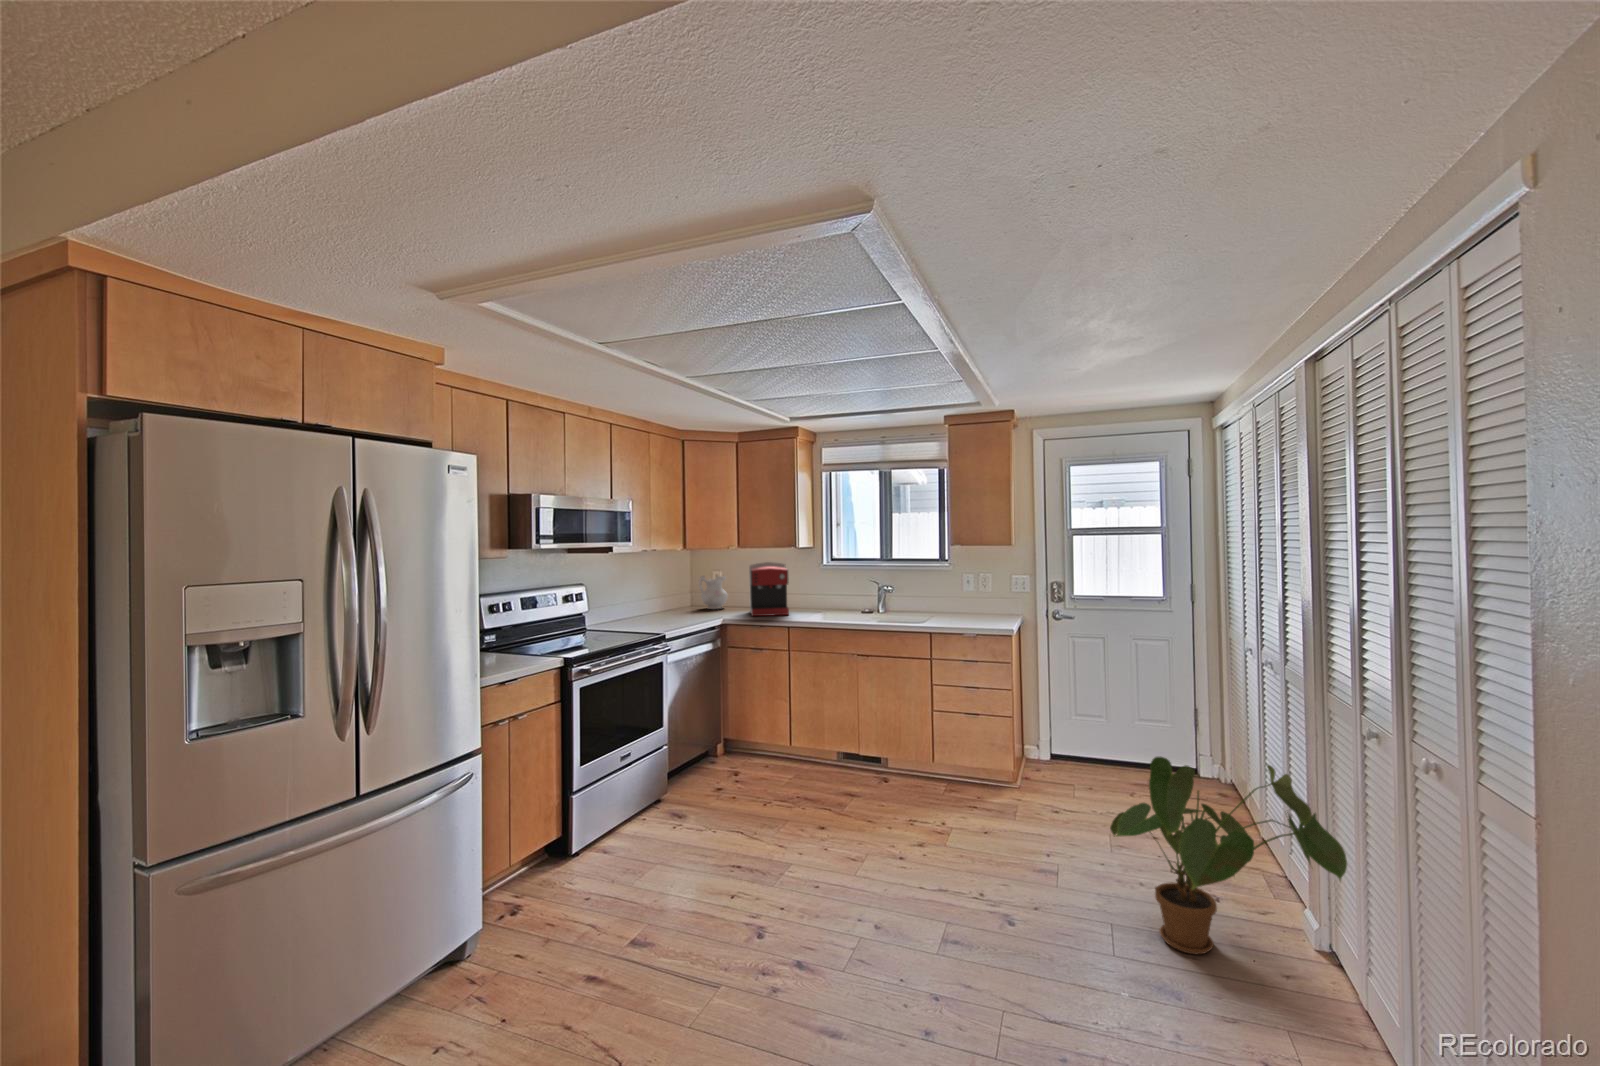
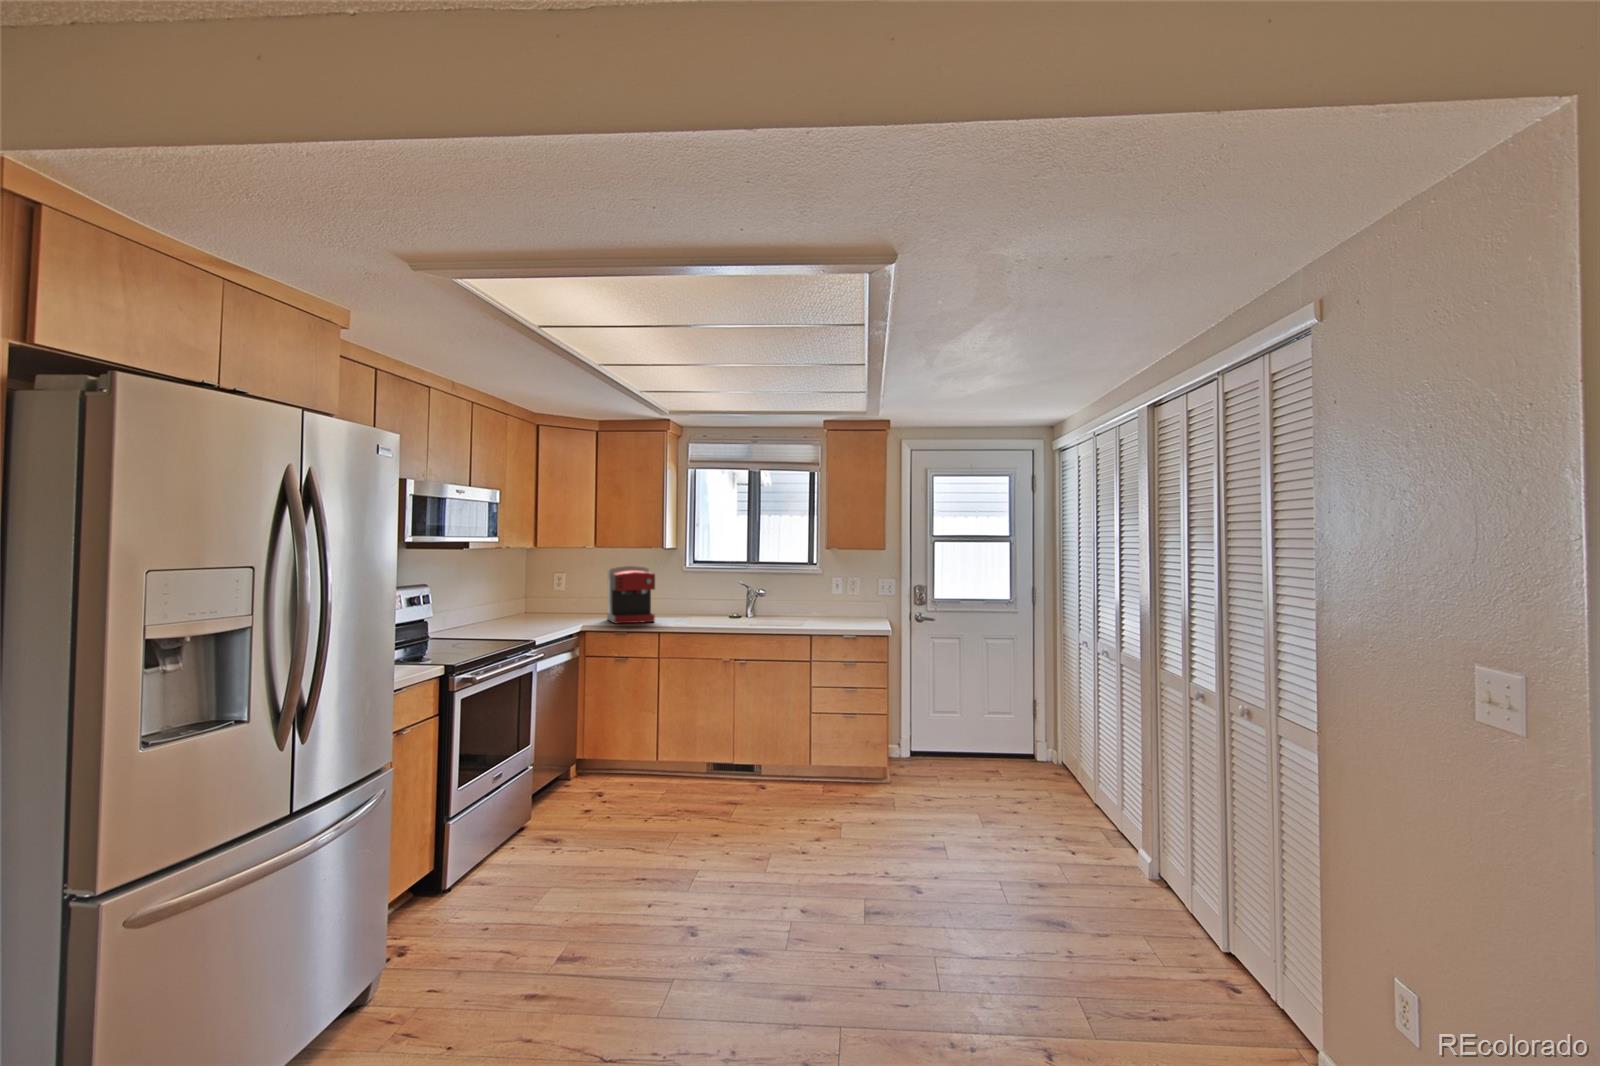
ceramic pitcher: present [699,576,727,609] -> none [545,580,577,617]
house plant: present [1110,757,1347,954] -> none [993,730,1178,894]

